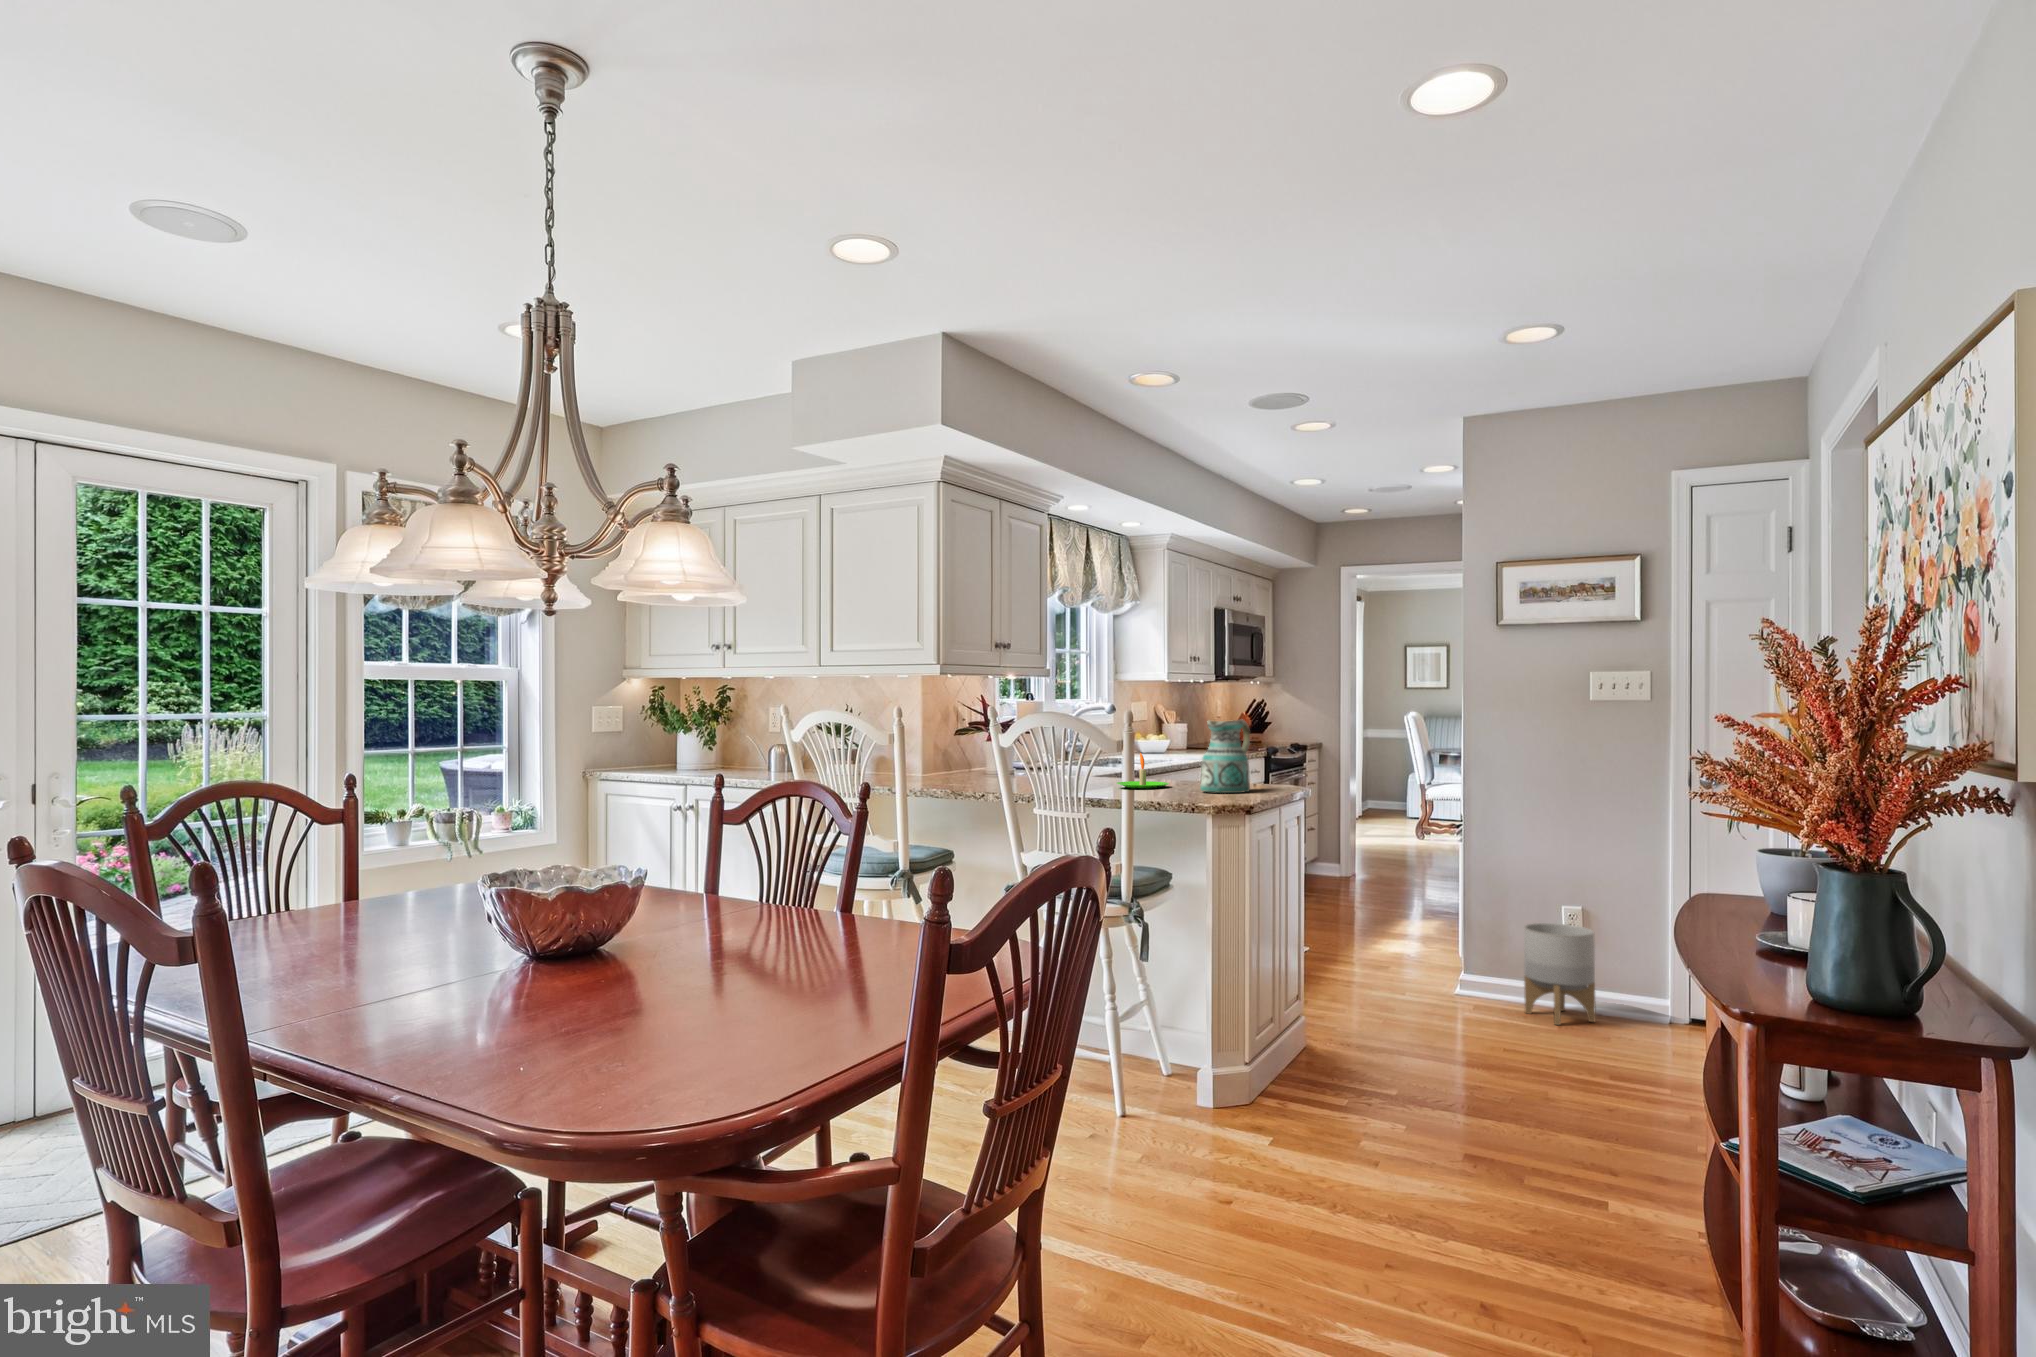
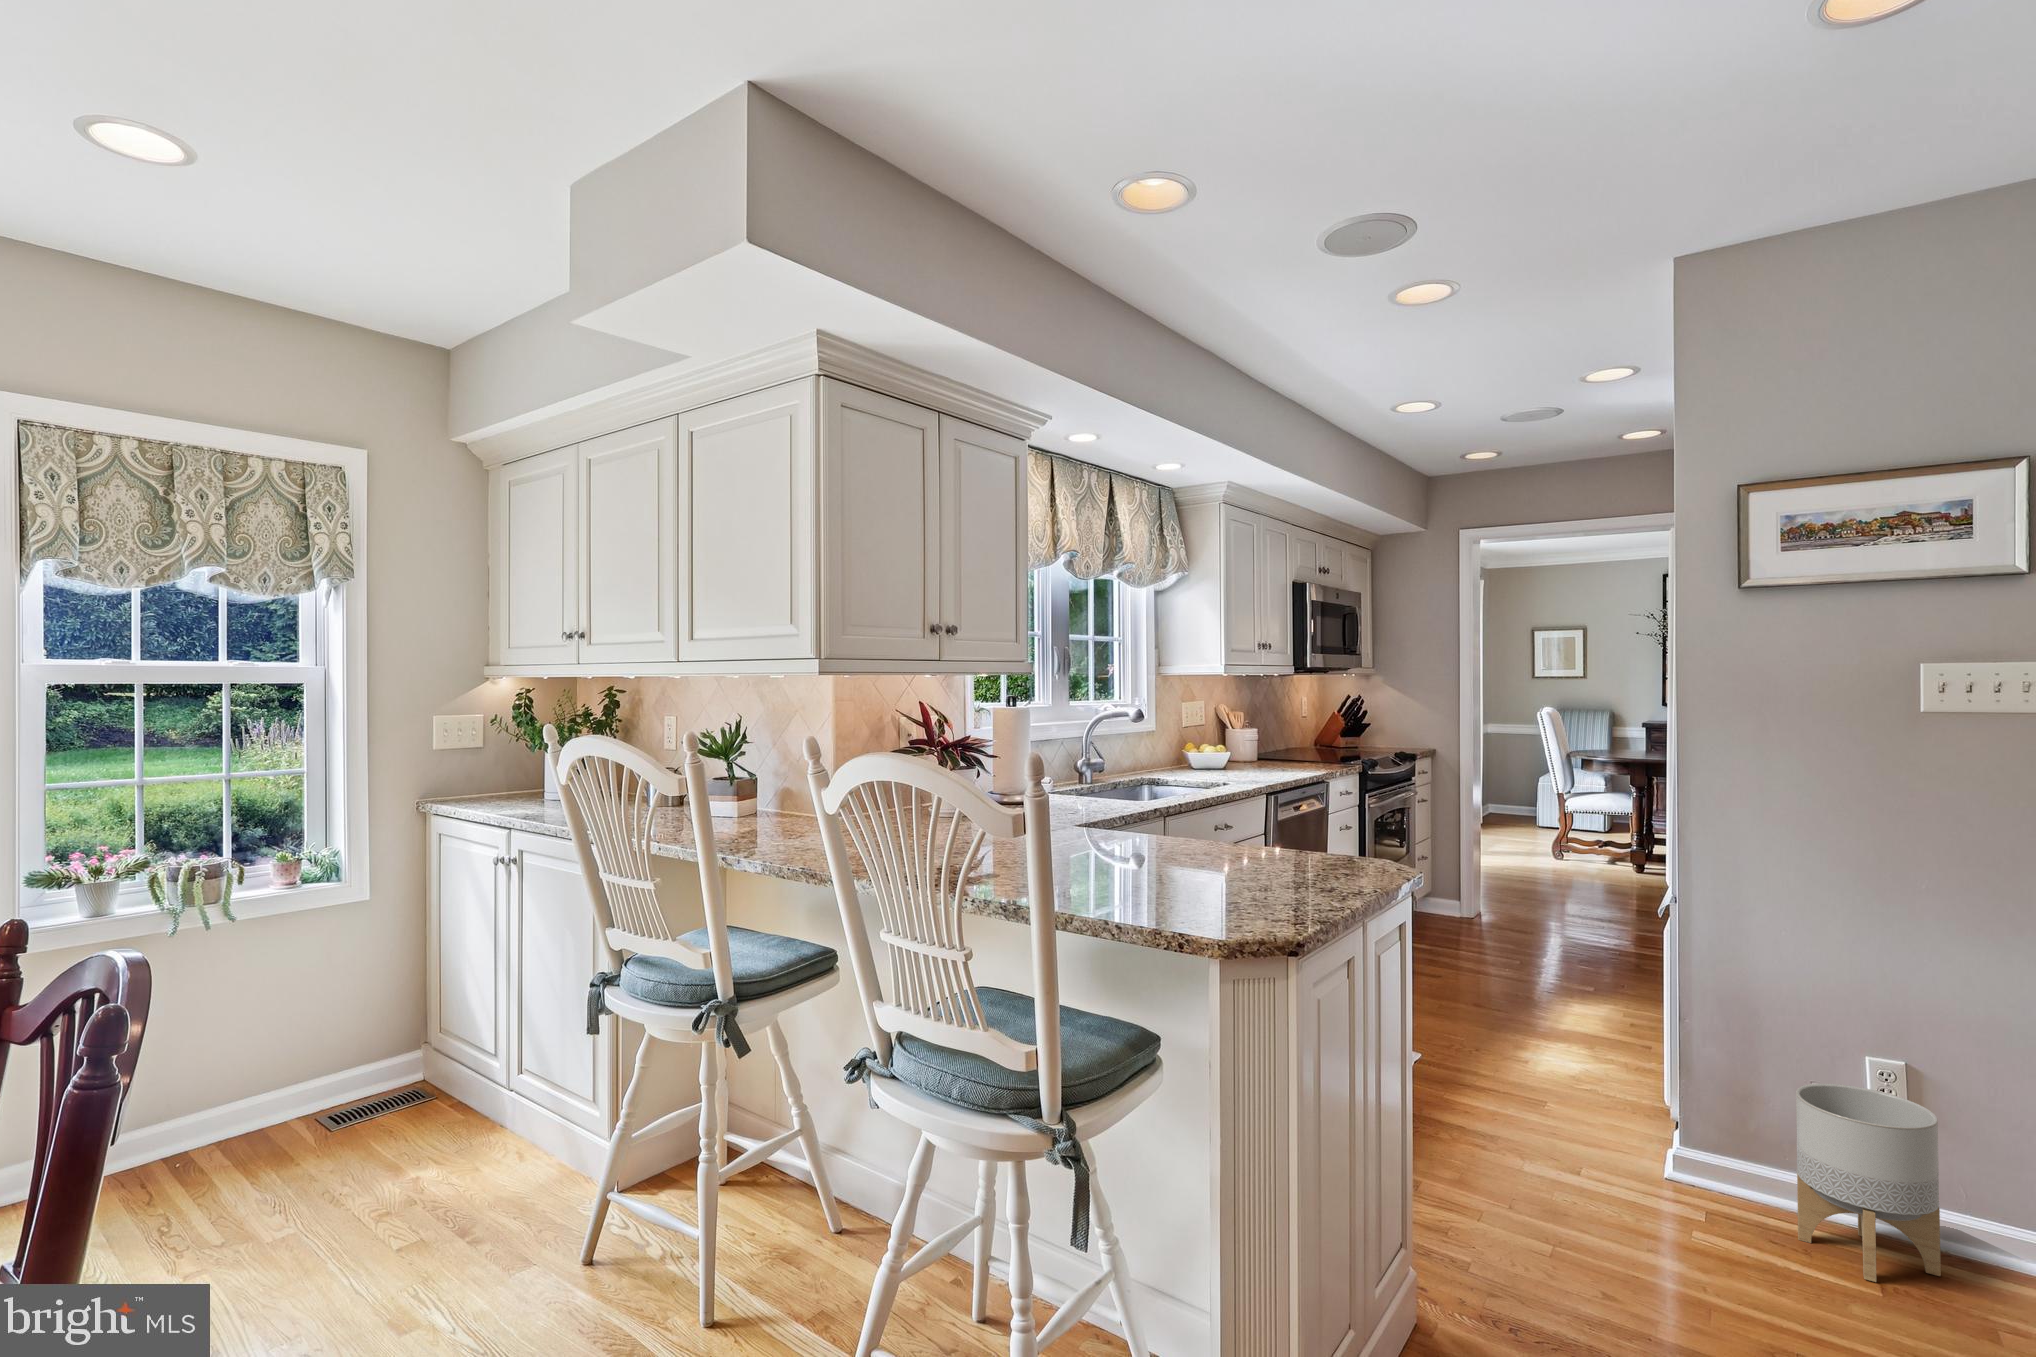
ceramic pitcher: present [1200,719,1250,793] -> none [1219,750,1311,886]
candle: present [1117,753,1169,789] -> none [1092,799,1179,861]

